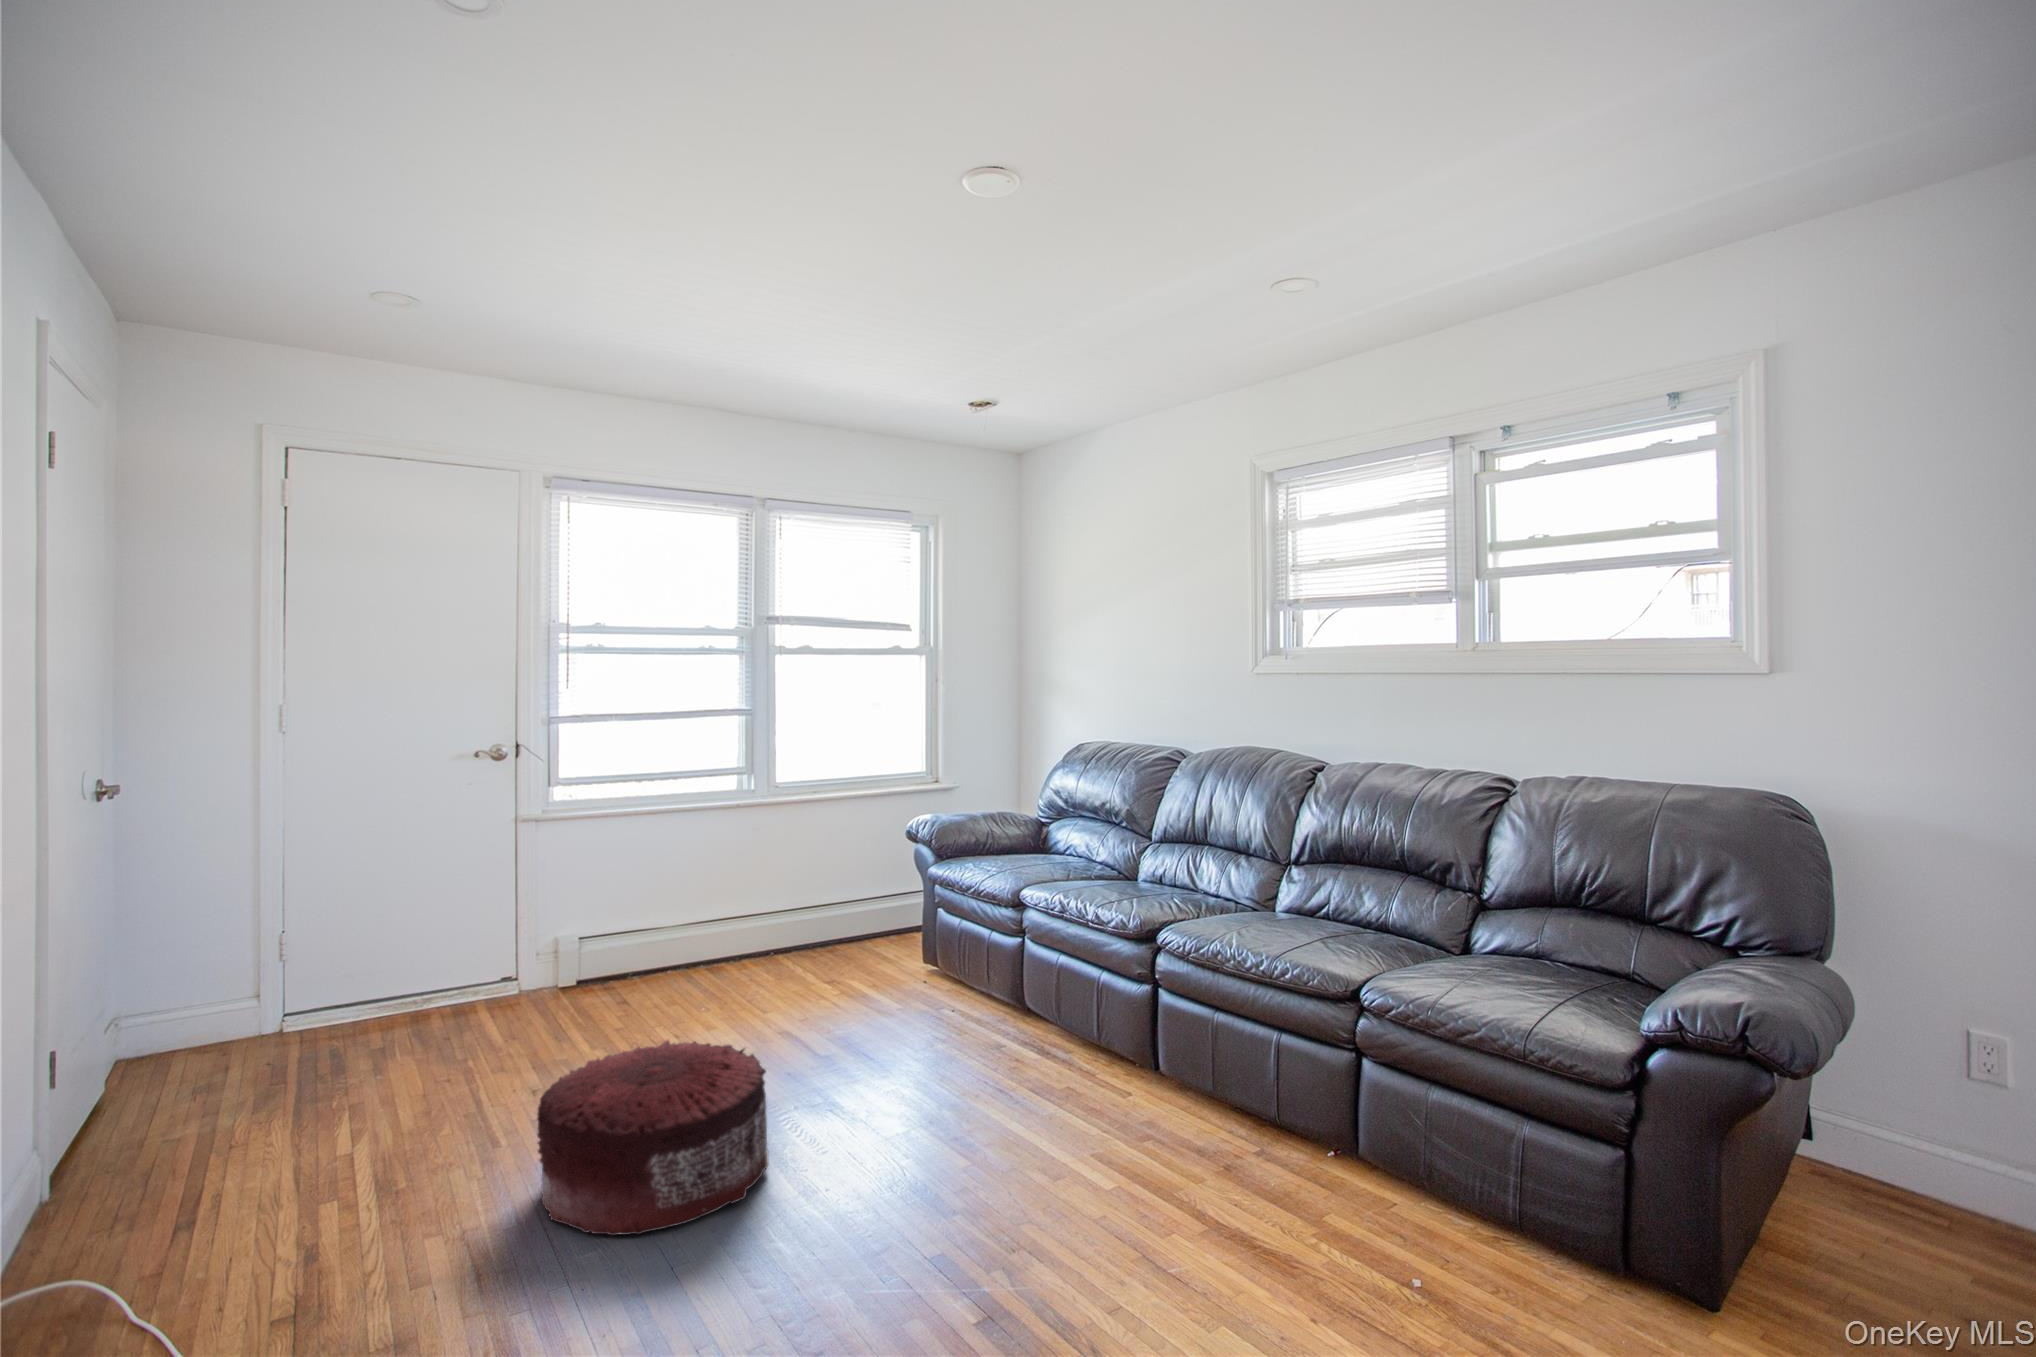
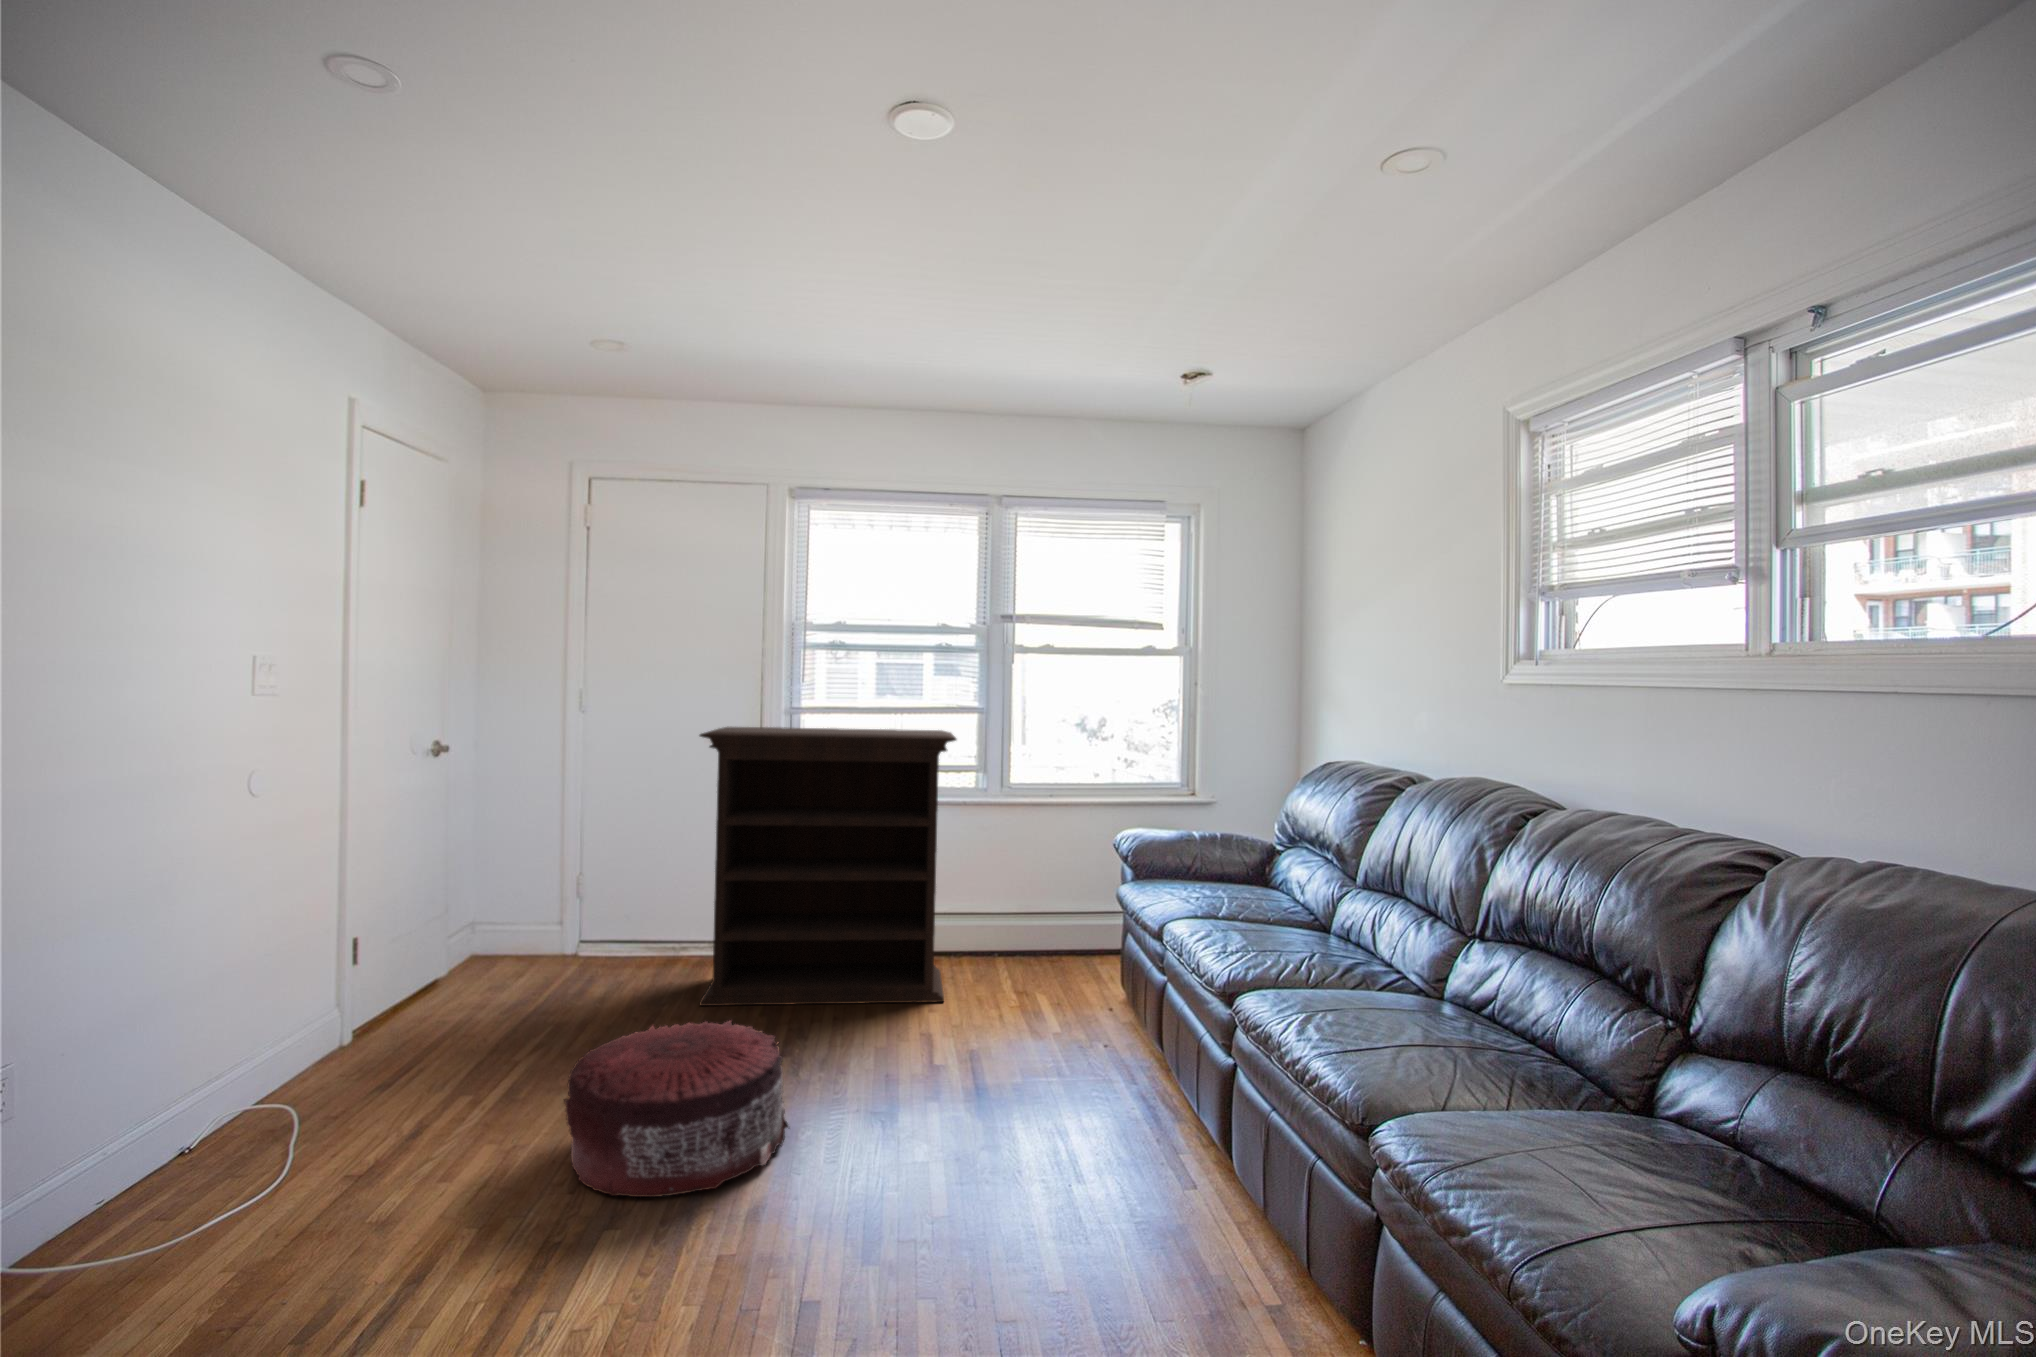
bookshelf: none [487,733,780,1052] -> present [700,727,956,1006]

